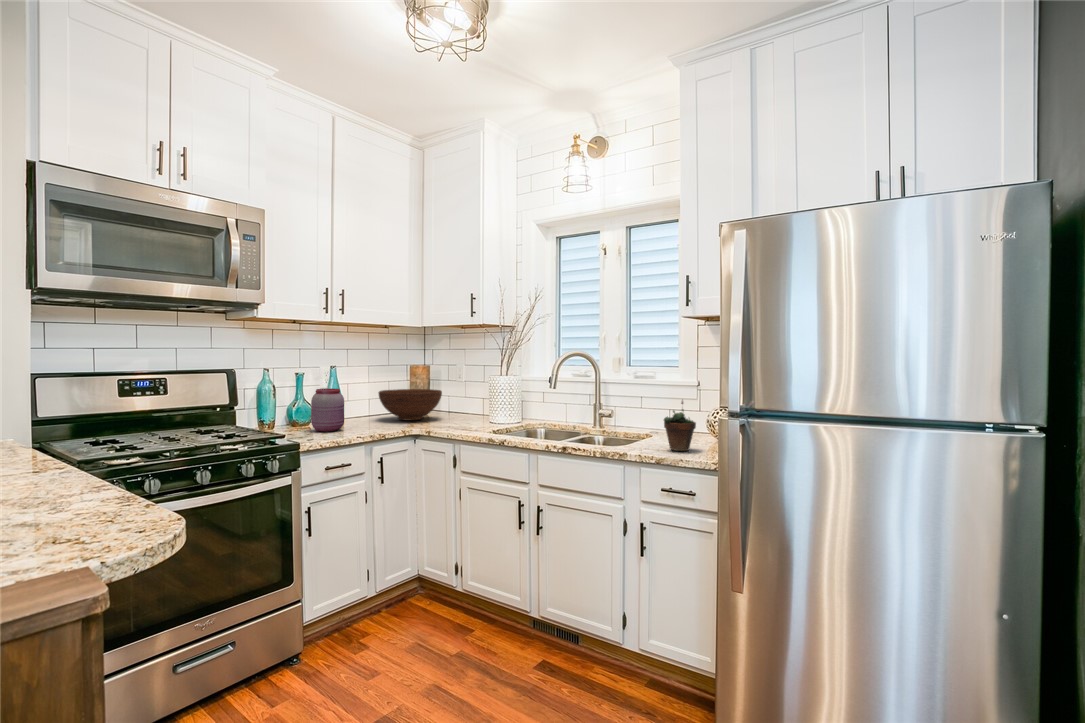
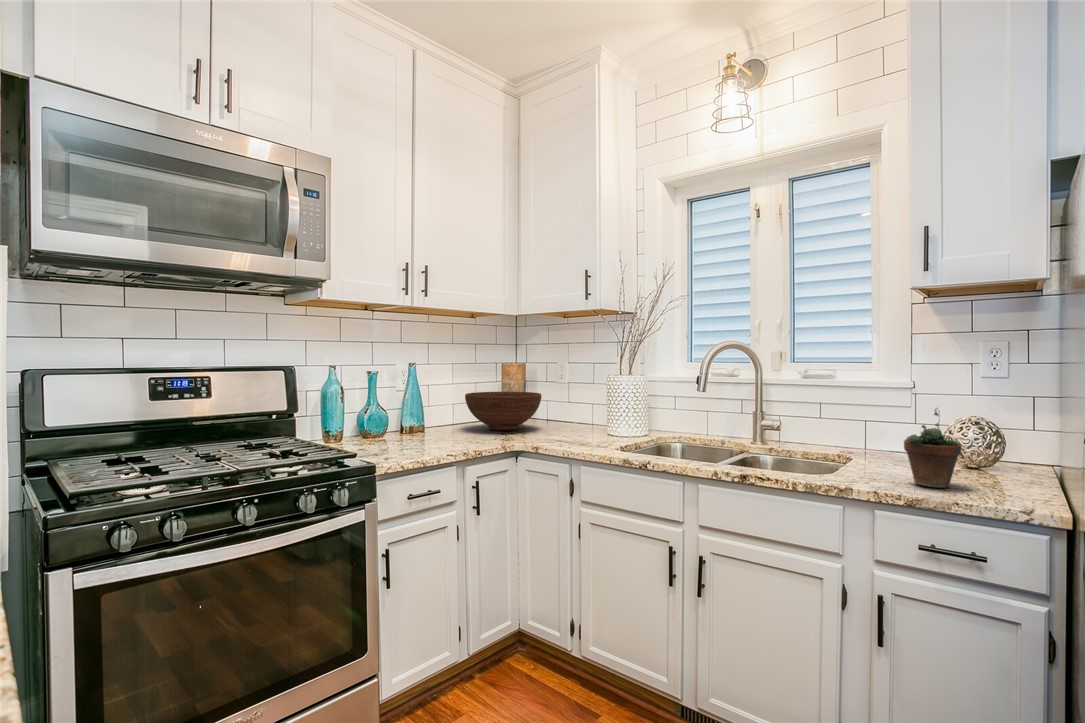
jar: present [311,388,344,432] -> none [388,391,428,446]

